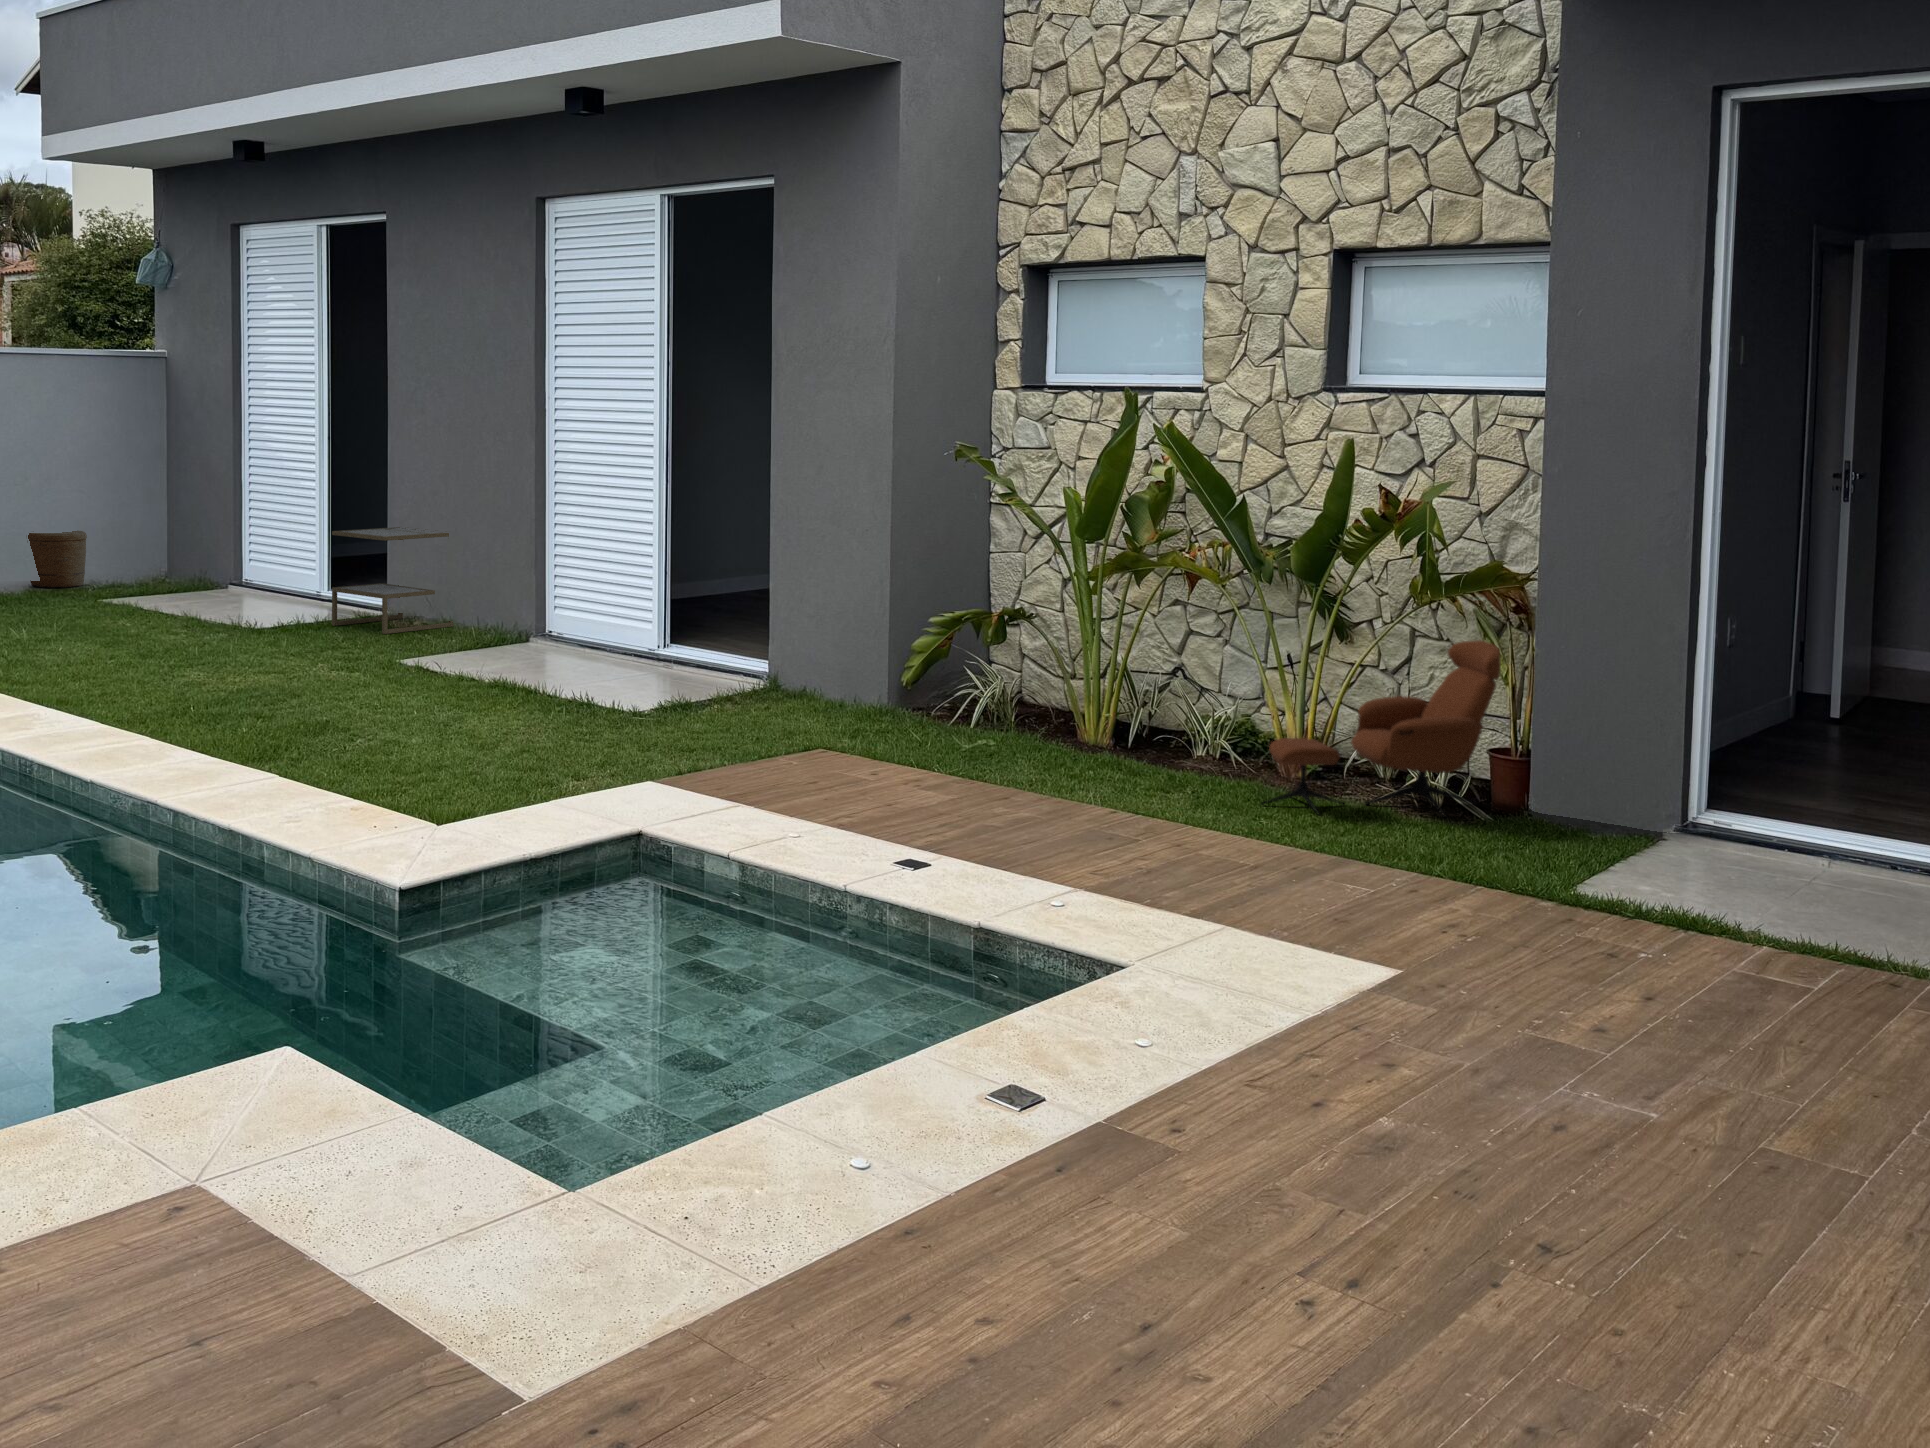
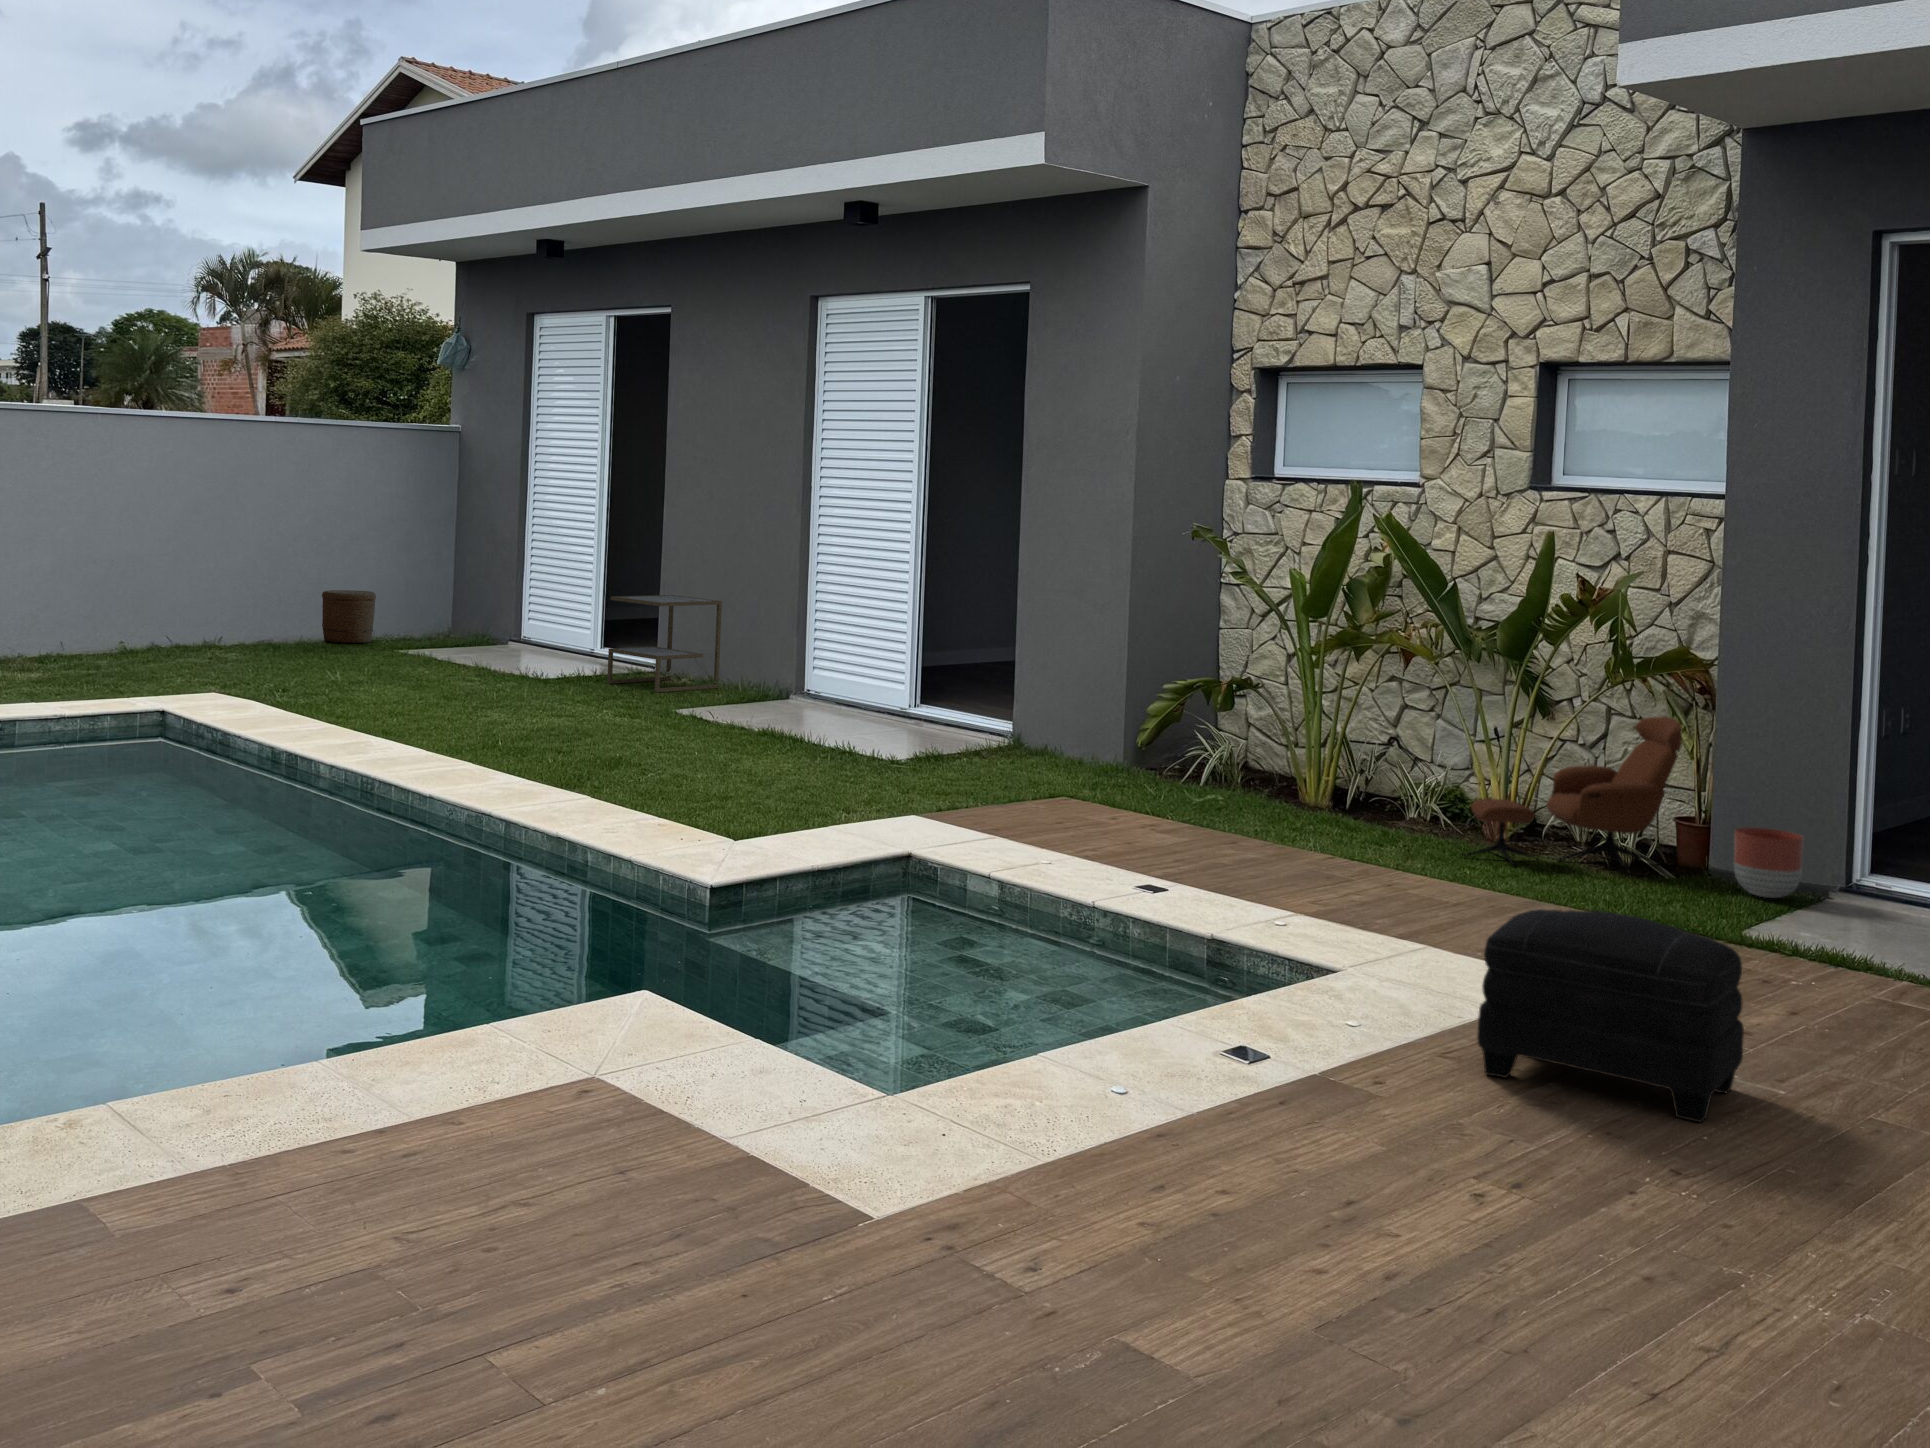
planter: none [1563,764,1641,843] -> present [1734,827,1804,898]
ottoman: none [1306,907,1627,1179] -> present [1477,909,1744,1122]

